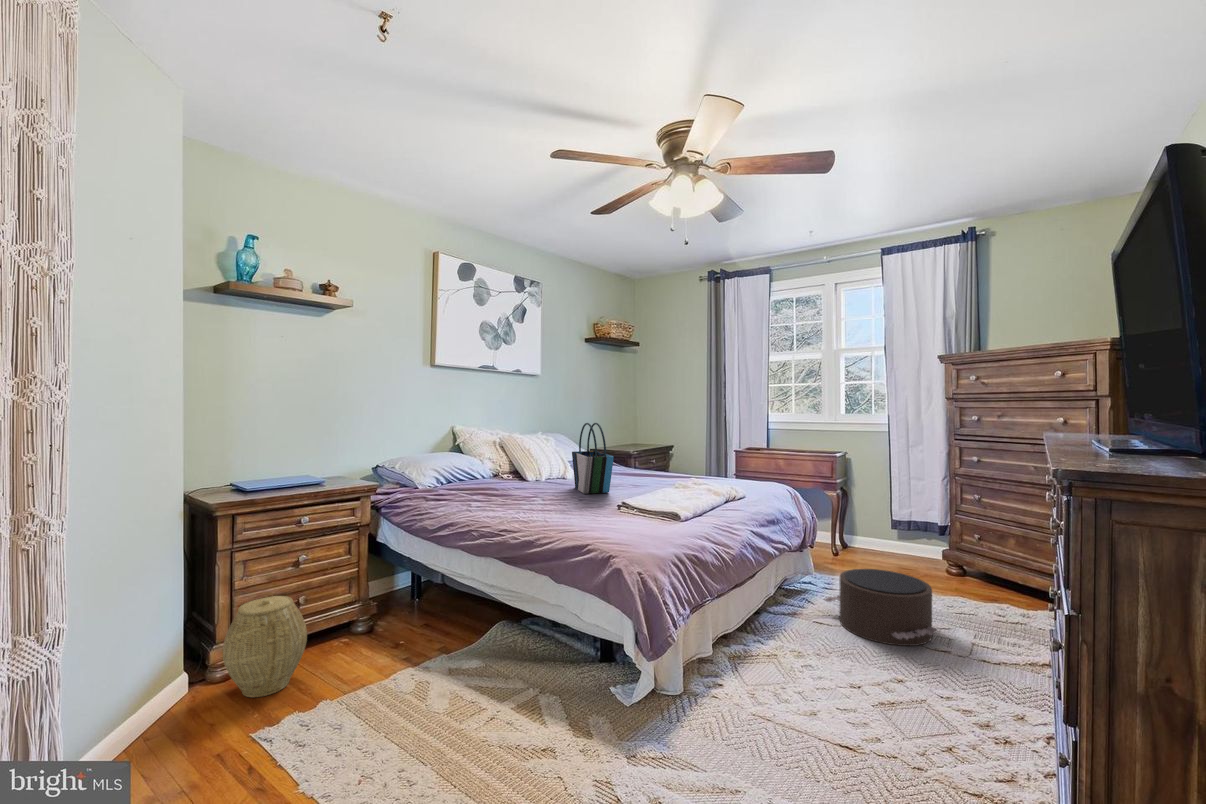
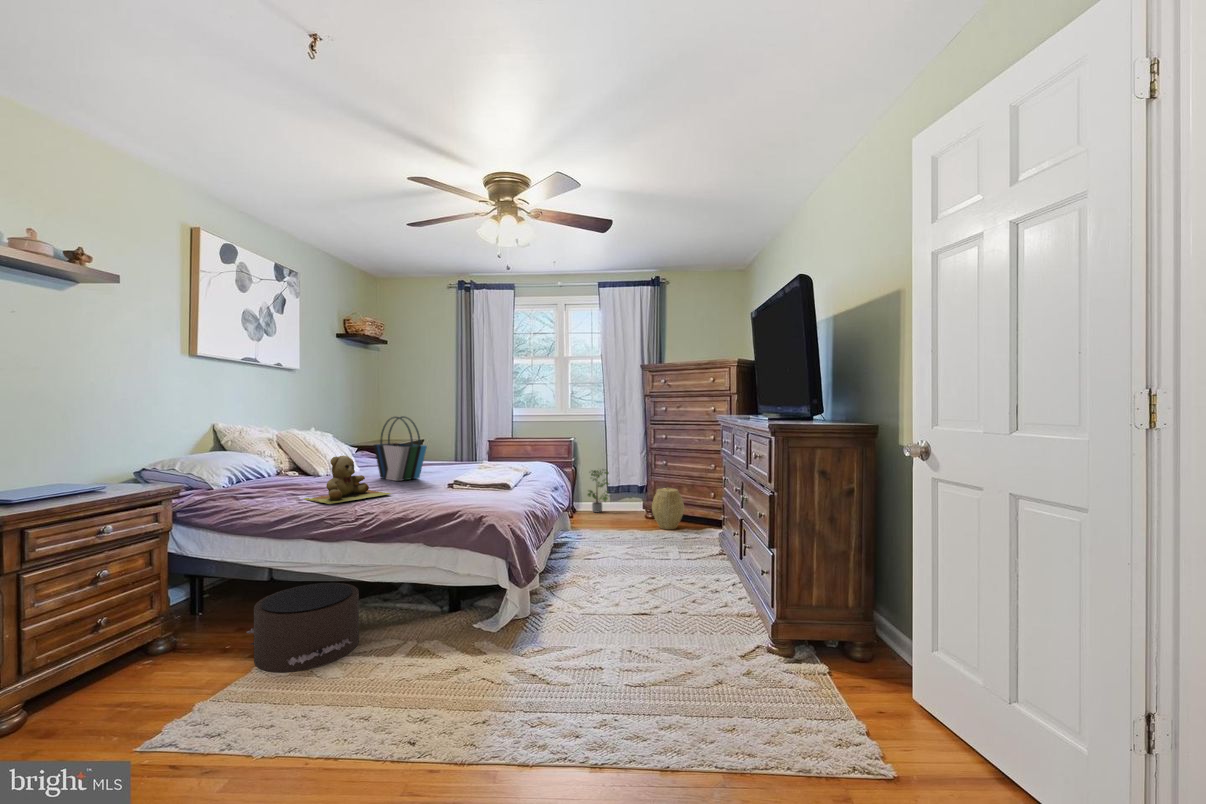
teddy bear: none [474,464,555,516] -> present [304,456,391,504]
potted plant: none [859,494,899,553] -> present [588,469,609,512]
pouf: present [824,569,937,646] -> present [247,583,359,672]
woven basket: present [223,596,307,697] -> present [652,488,684,529]

